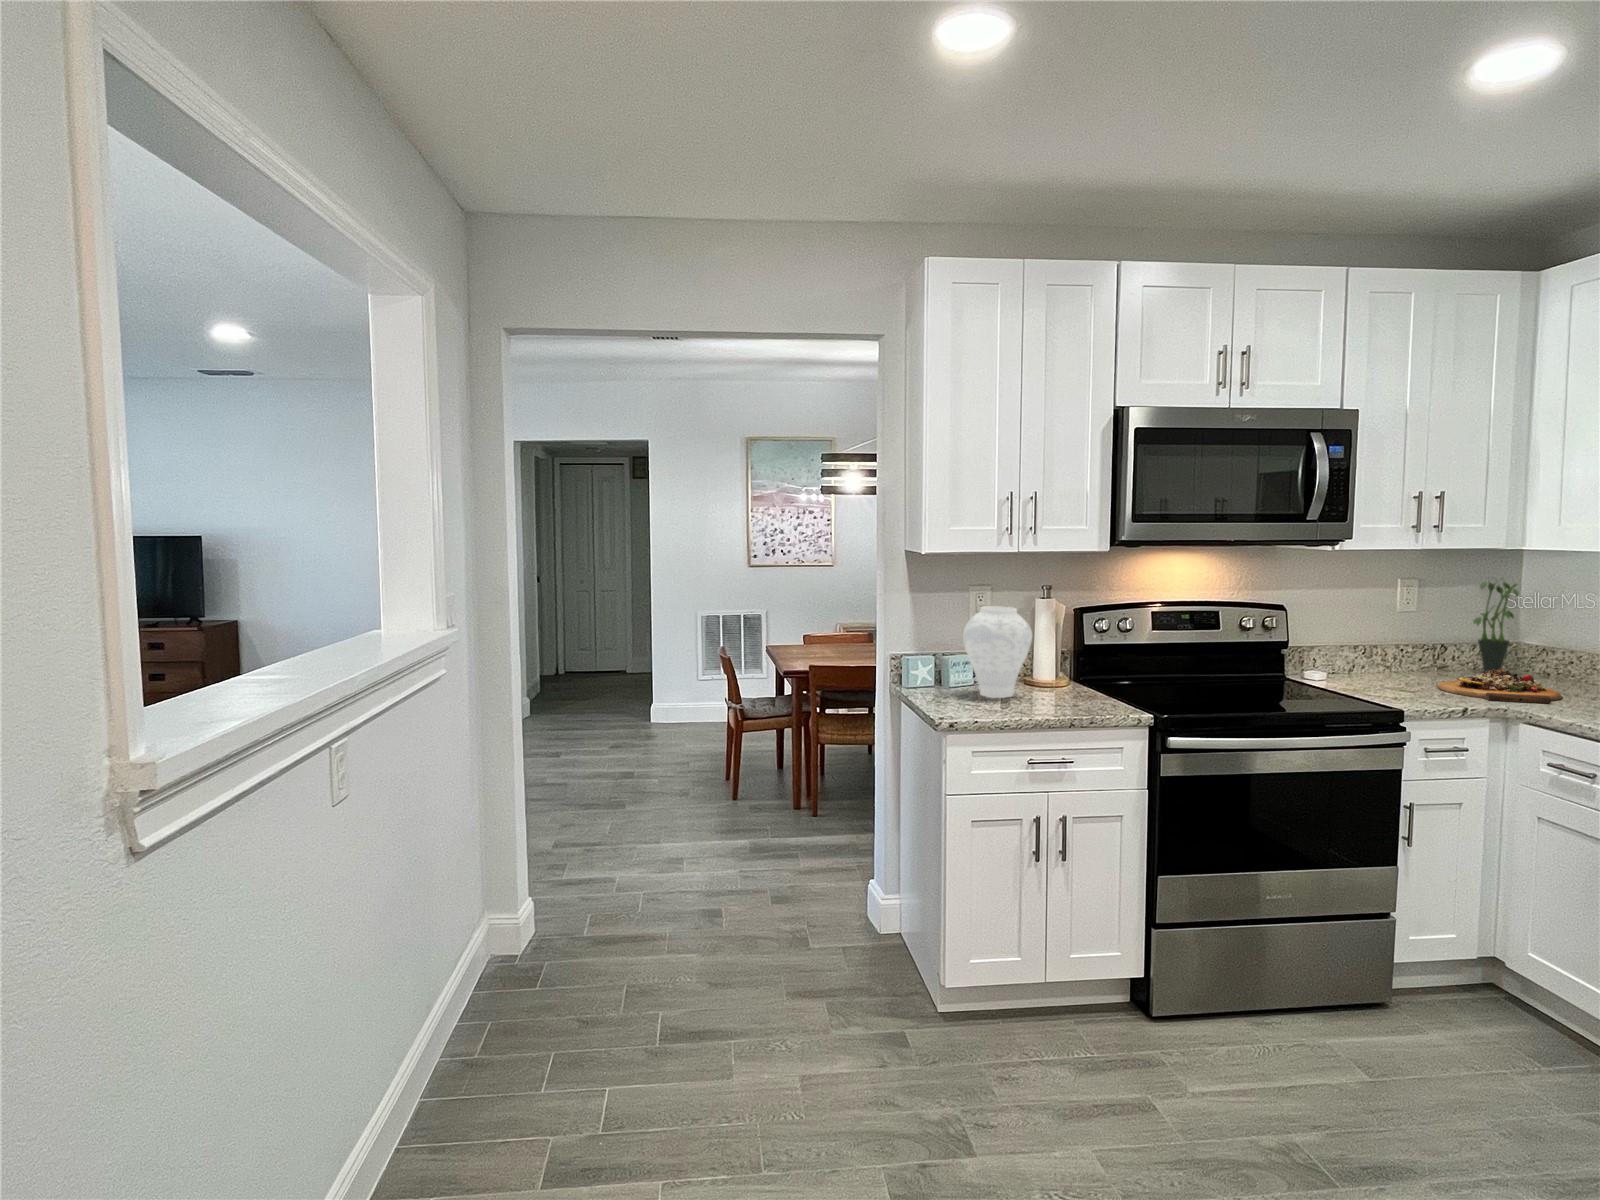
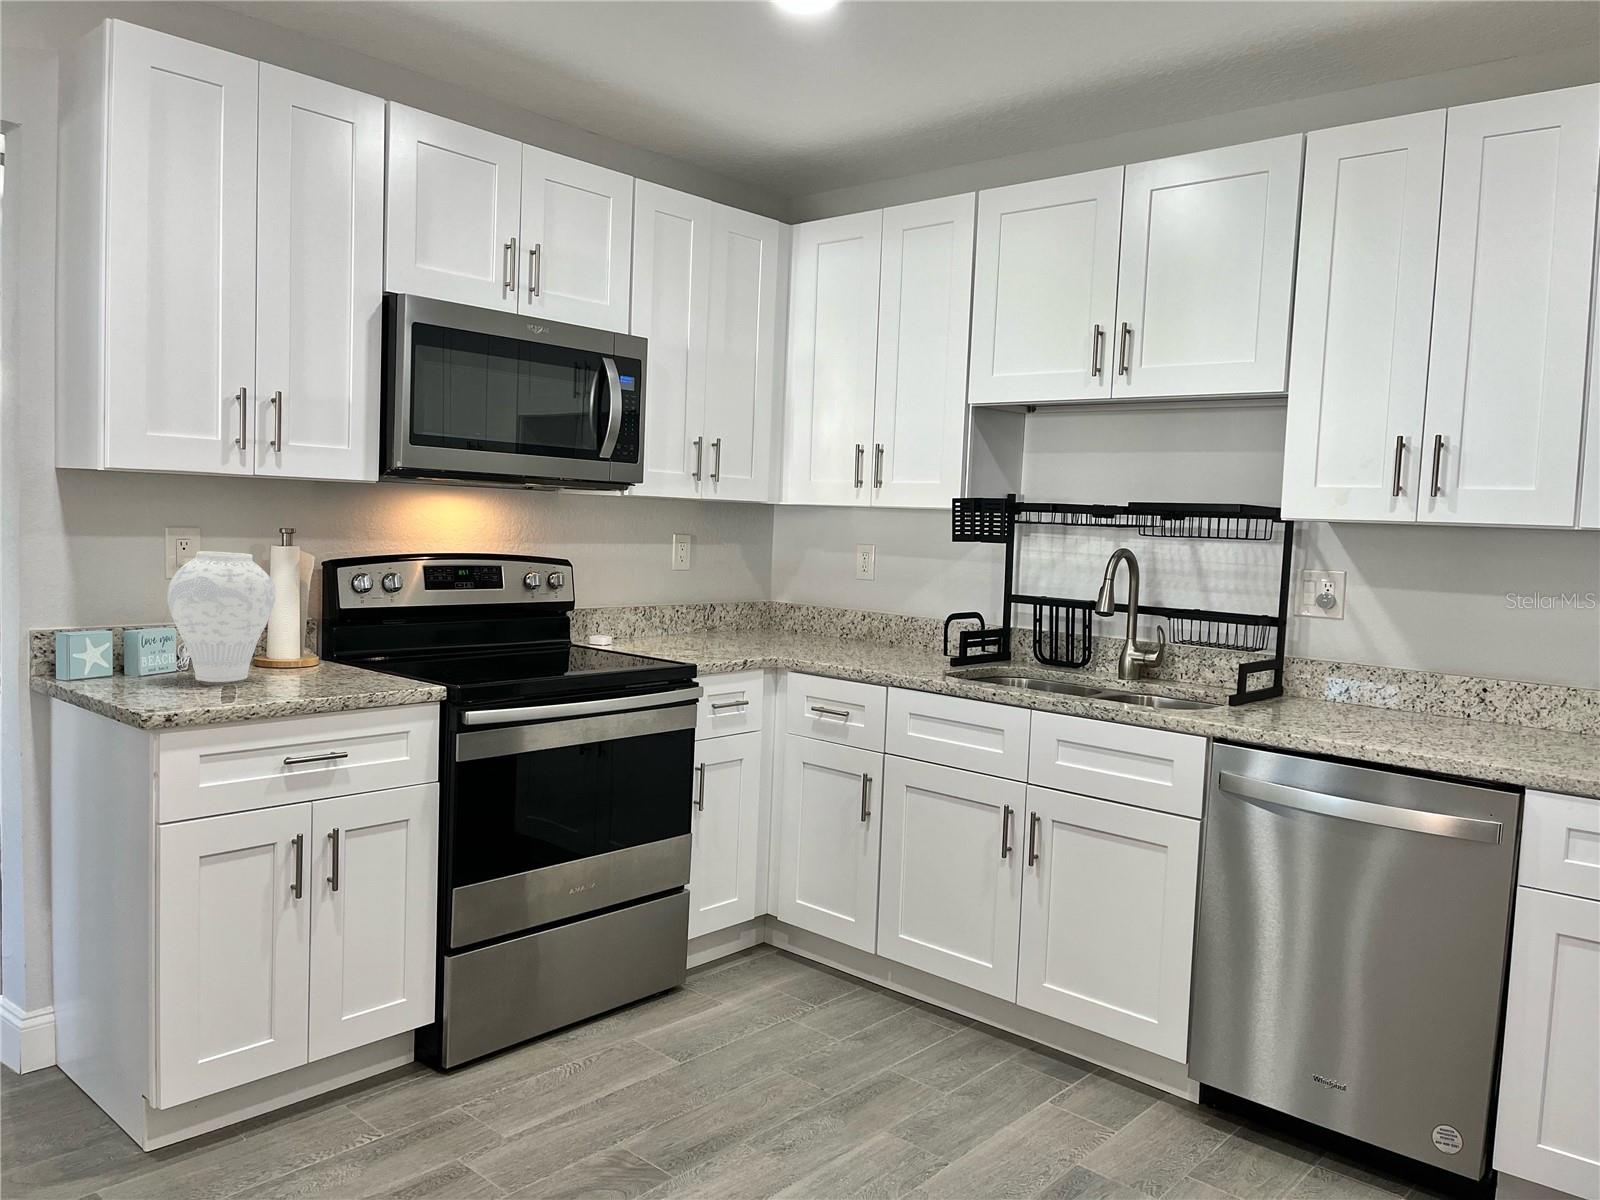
potted plant: present [1473,582,1519,672] -> none [737,534,778,633]
cutting board: present [1438,669,1563,704] -> none [714,624,814,654]

